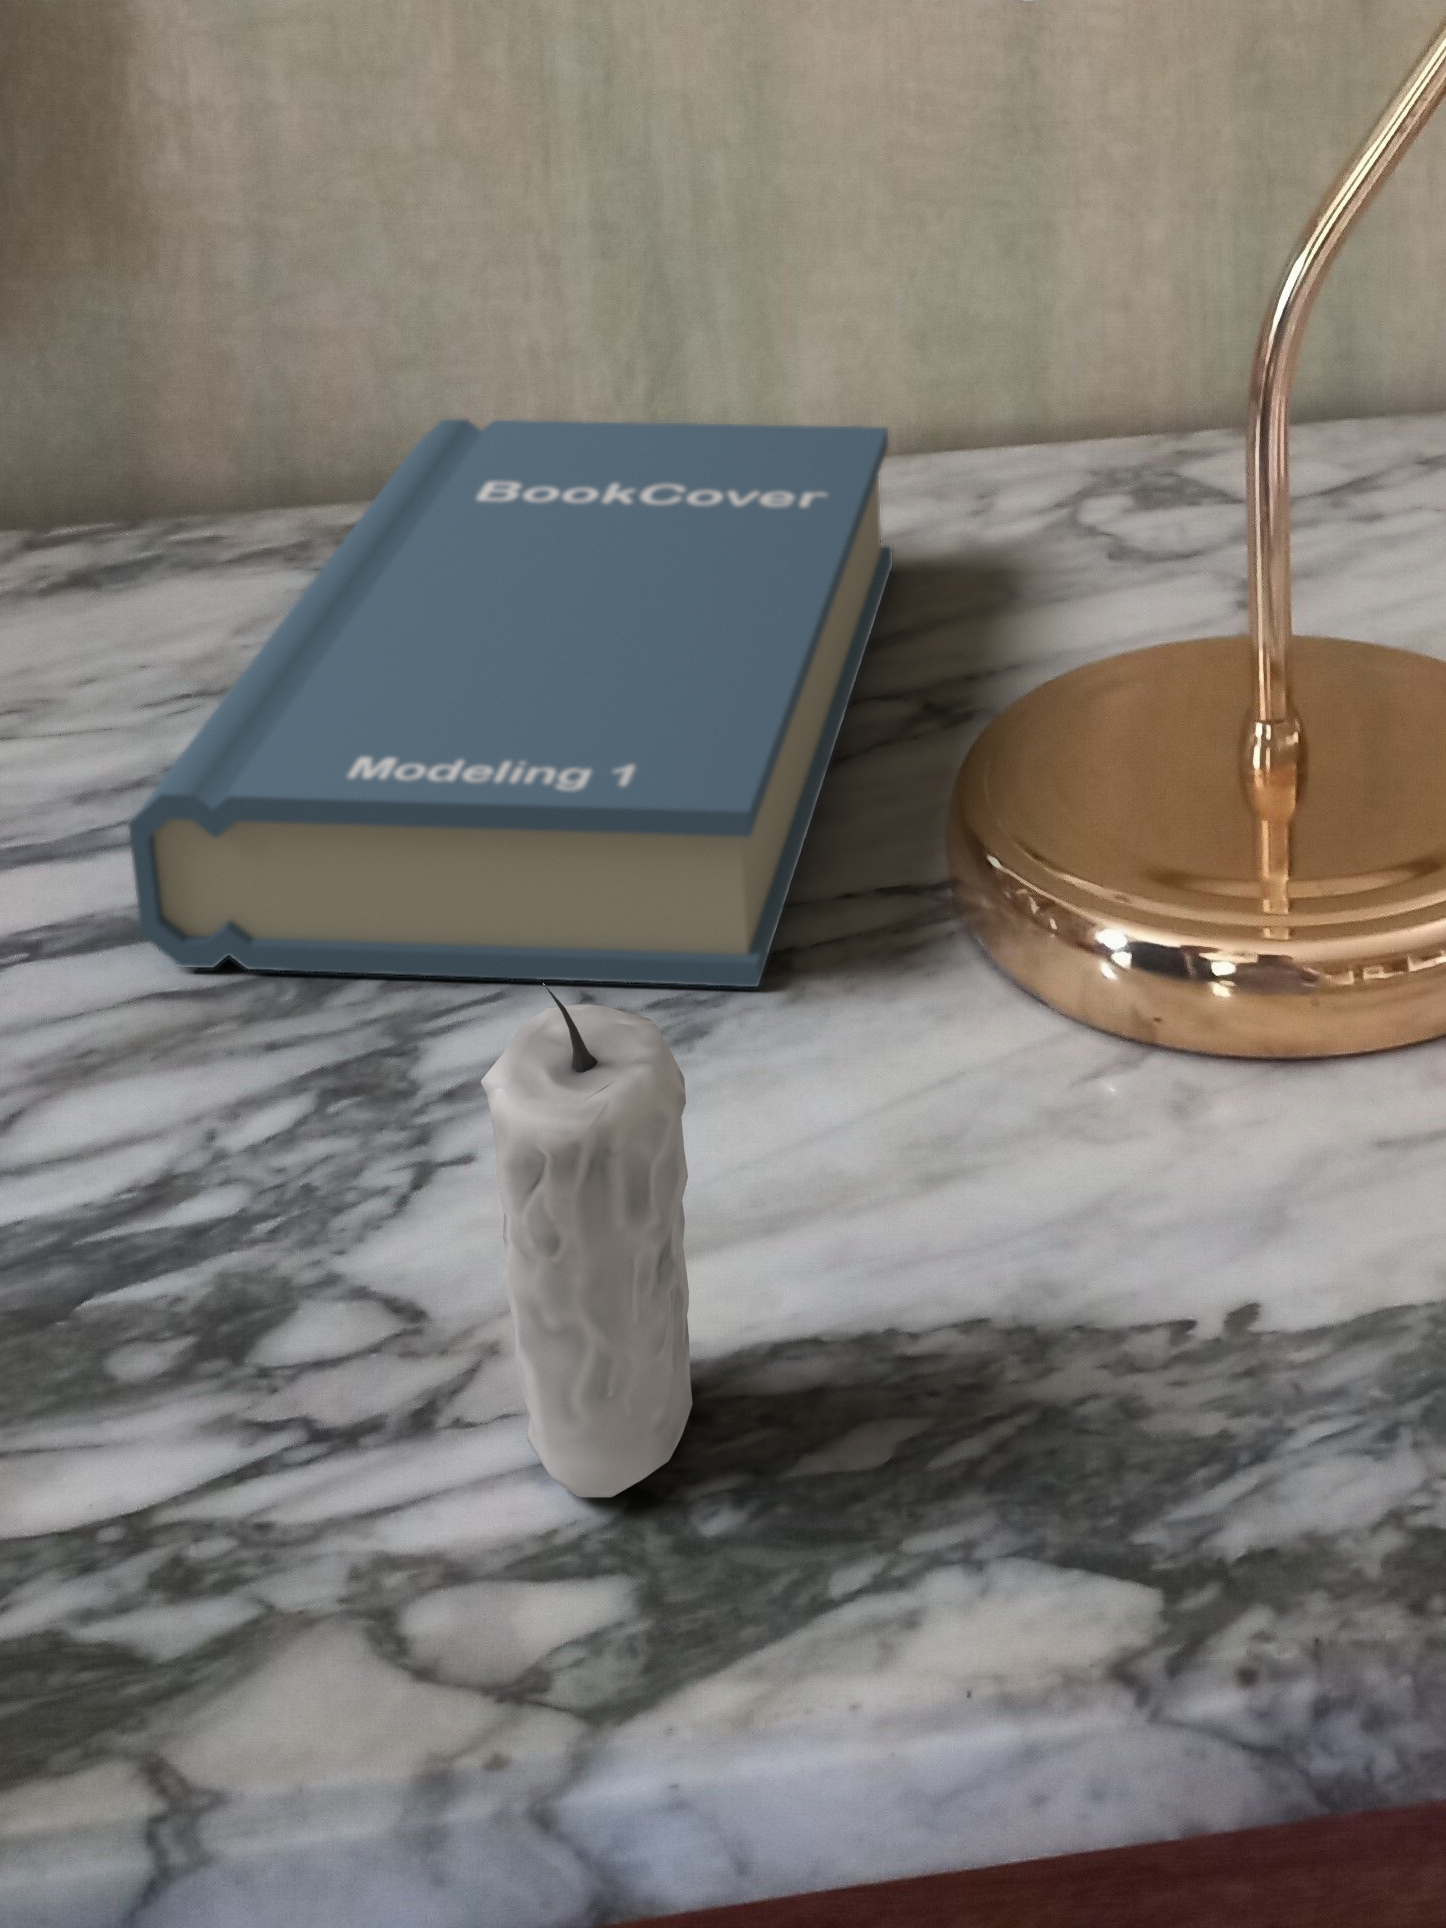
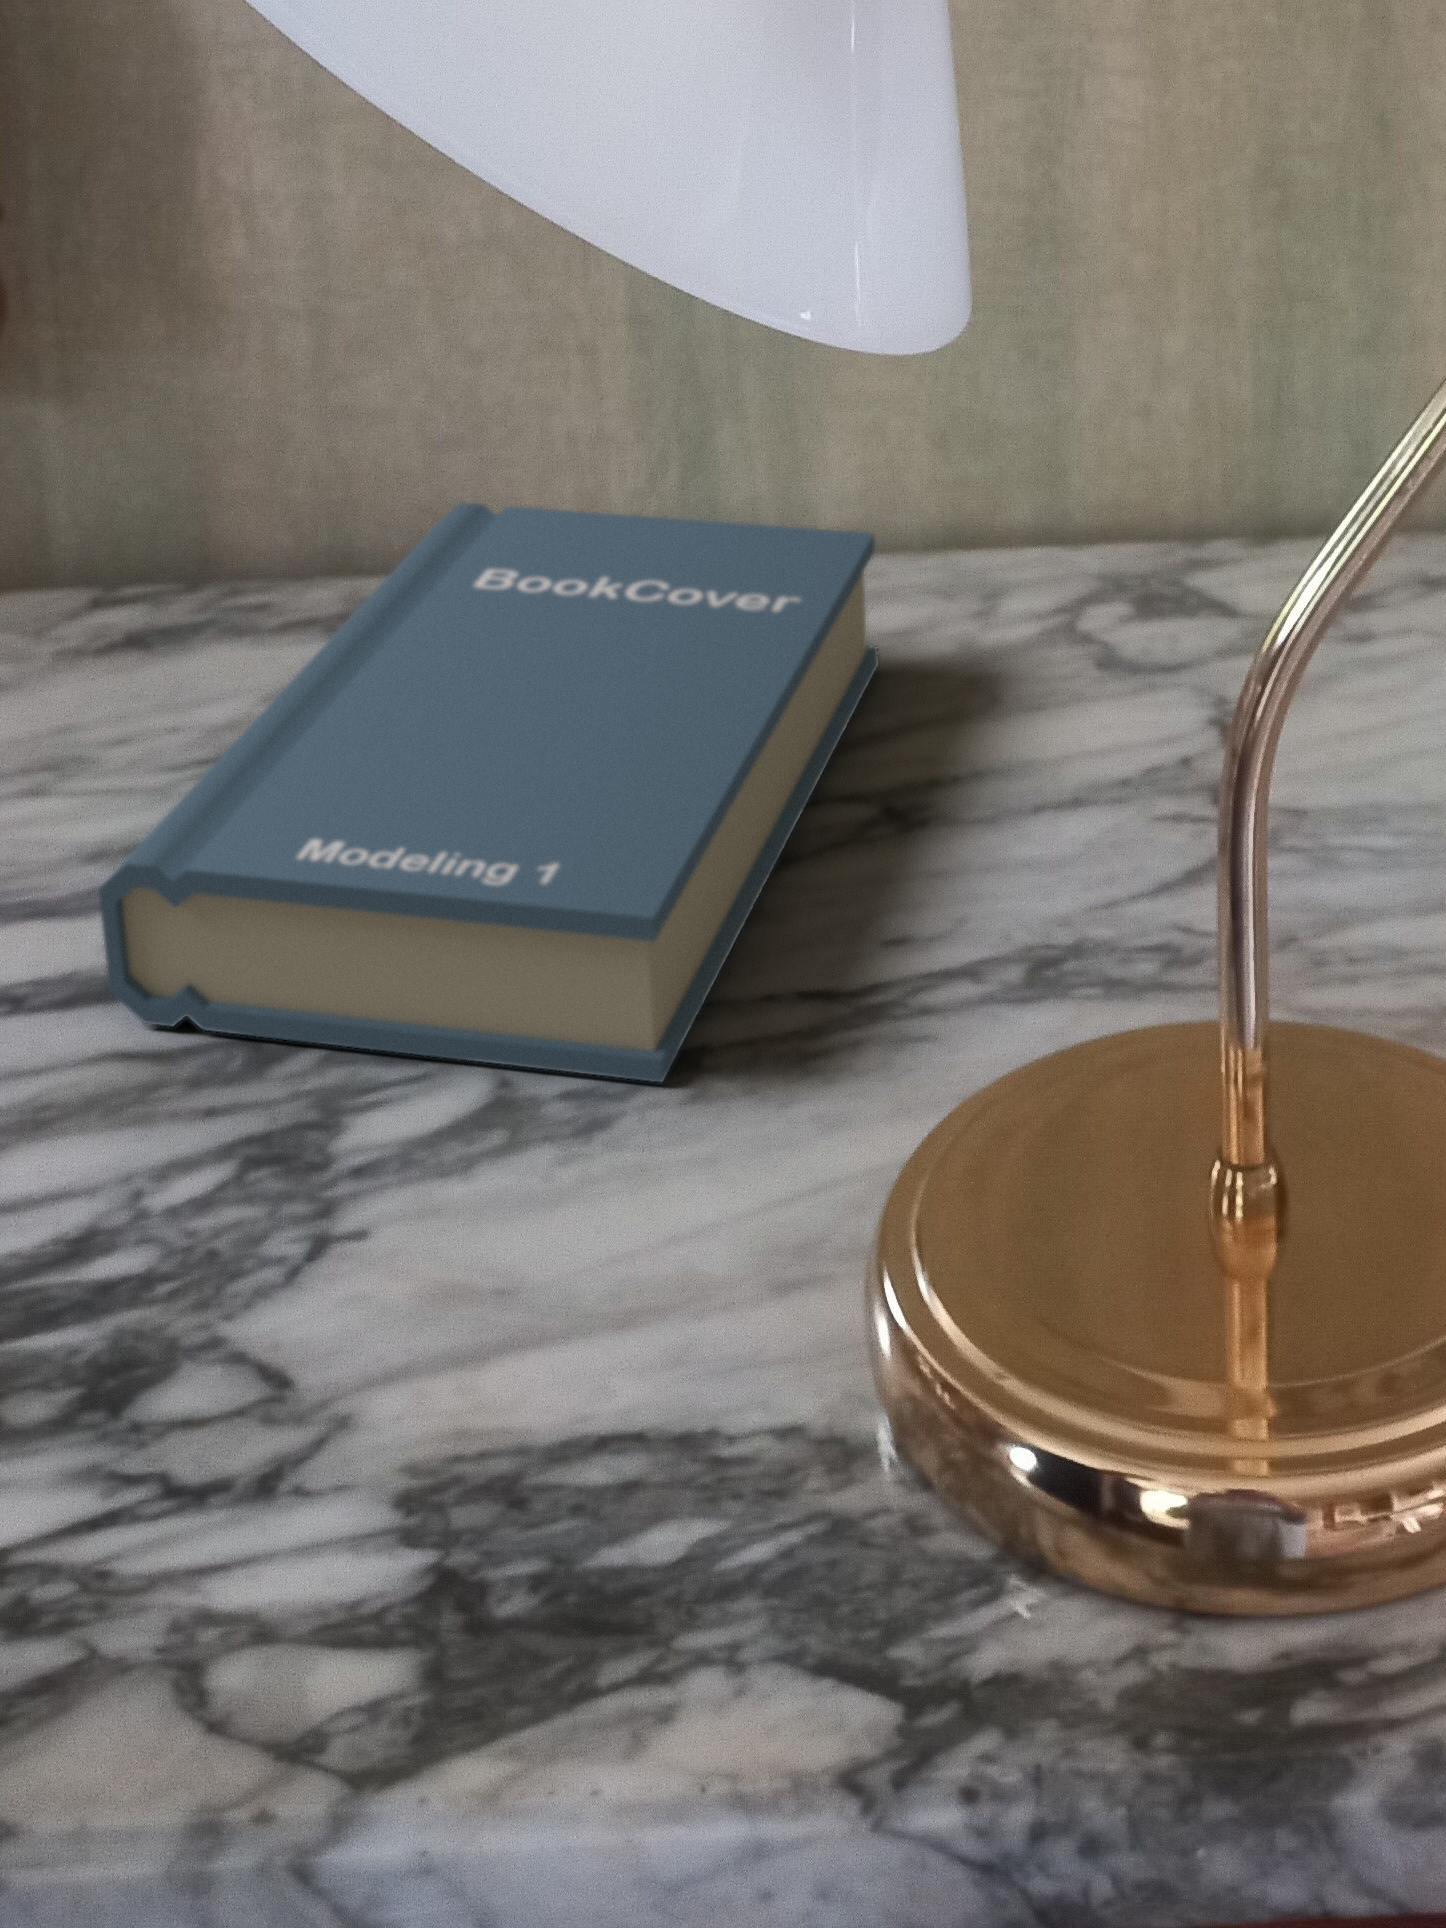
candle: present [481,987,692,1497] -> none [315,1090,514,1566]

